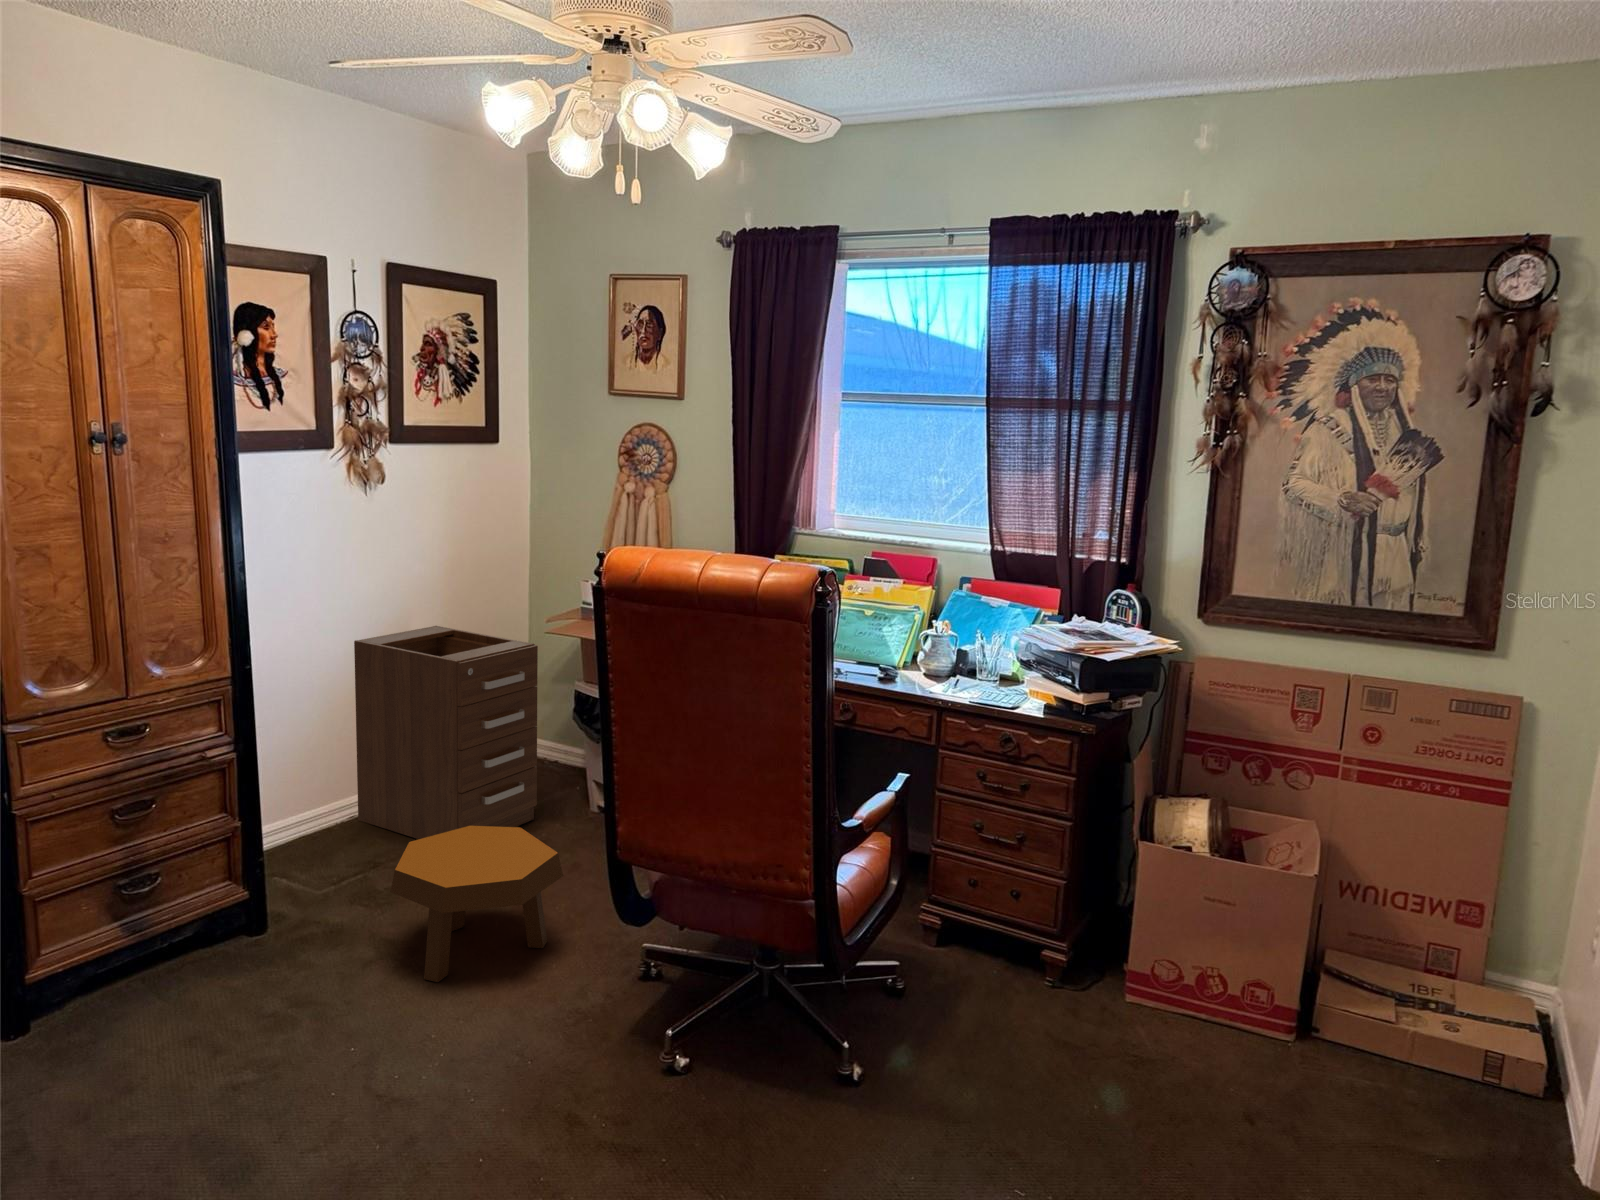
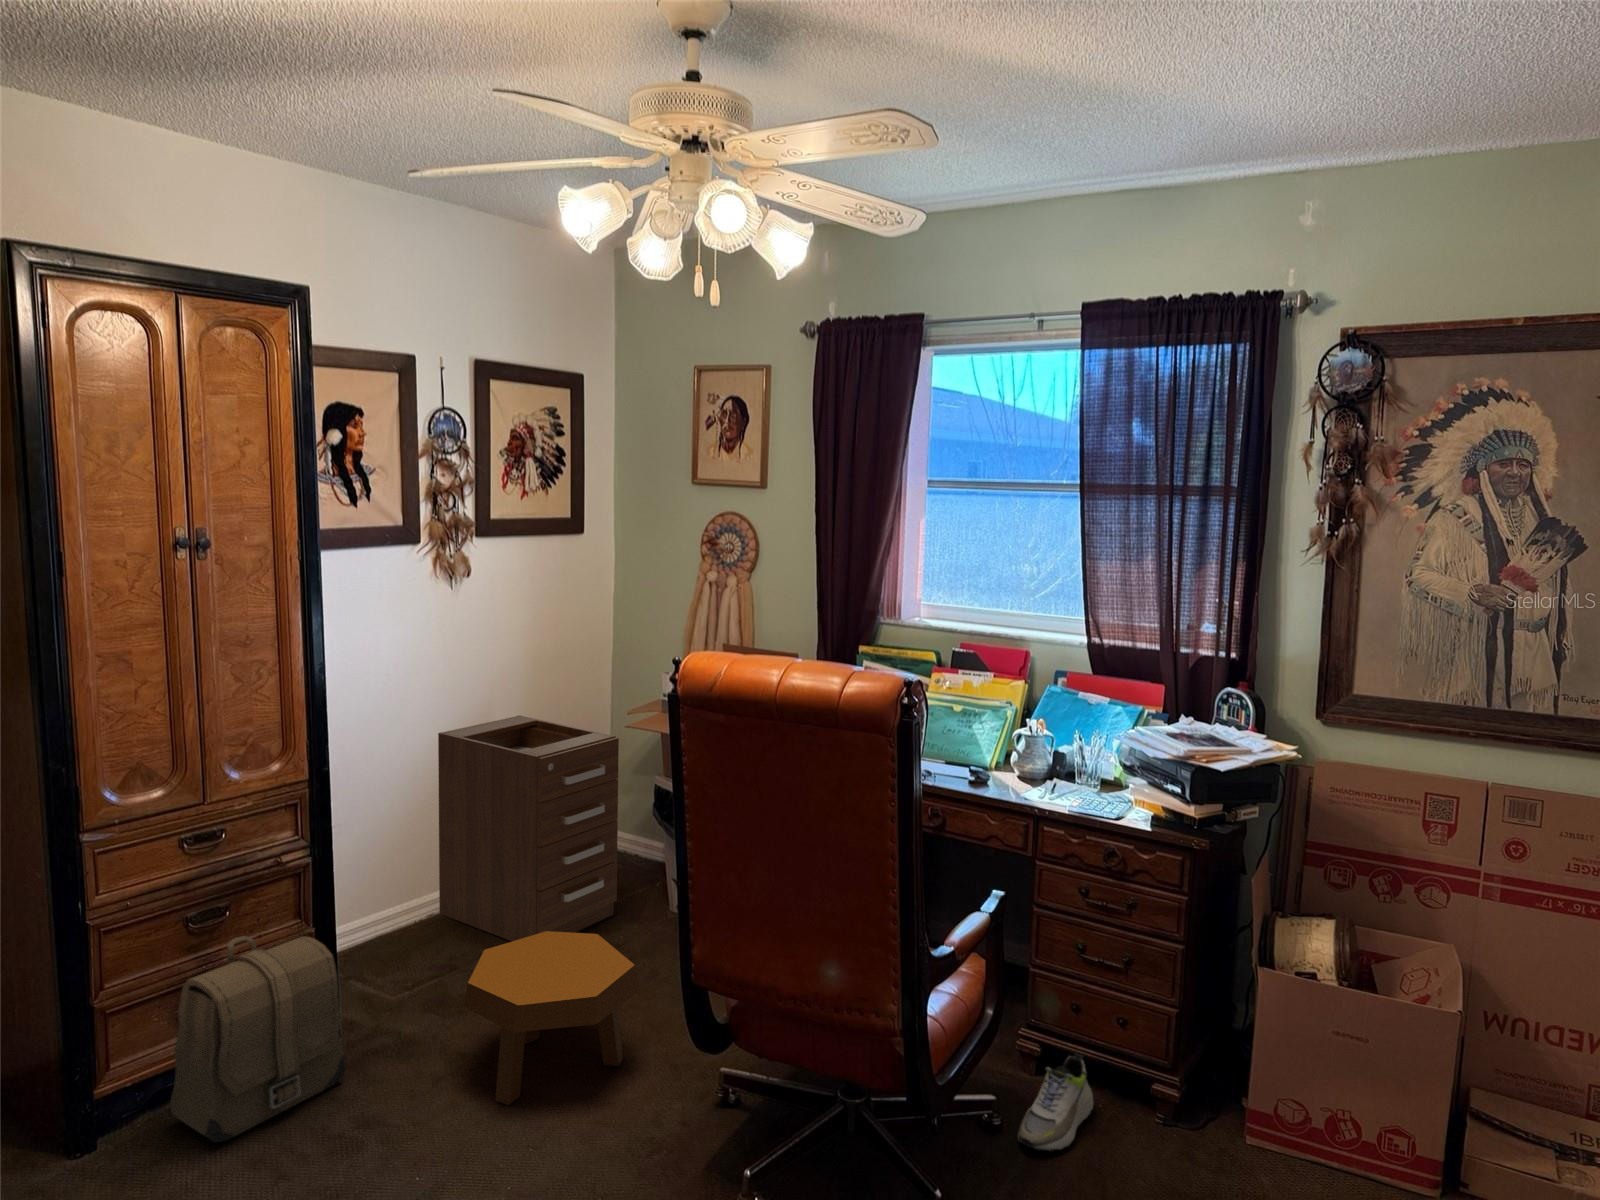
backpack: none [101,826,274,1018] -> present [170,936,345,1142]
shoe: none [918,924,988,1008] -> present [1018,1053,1093,1152]

